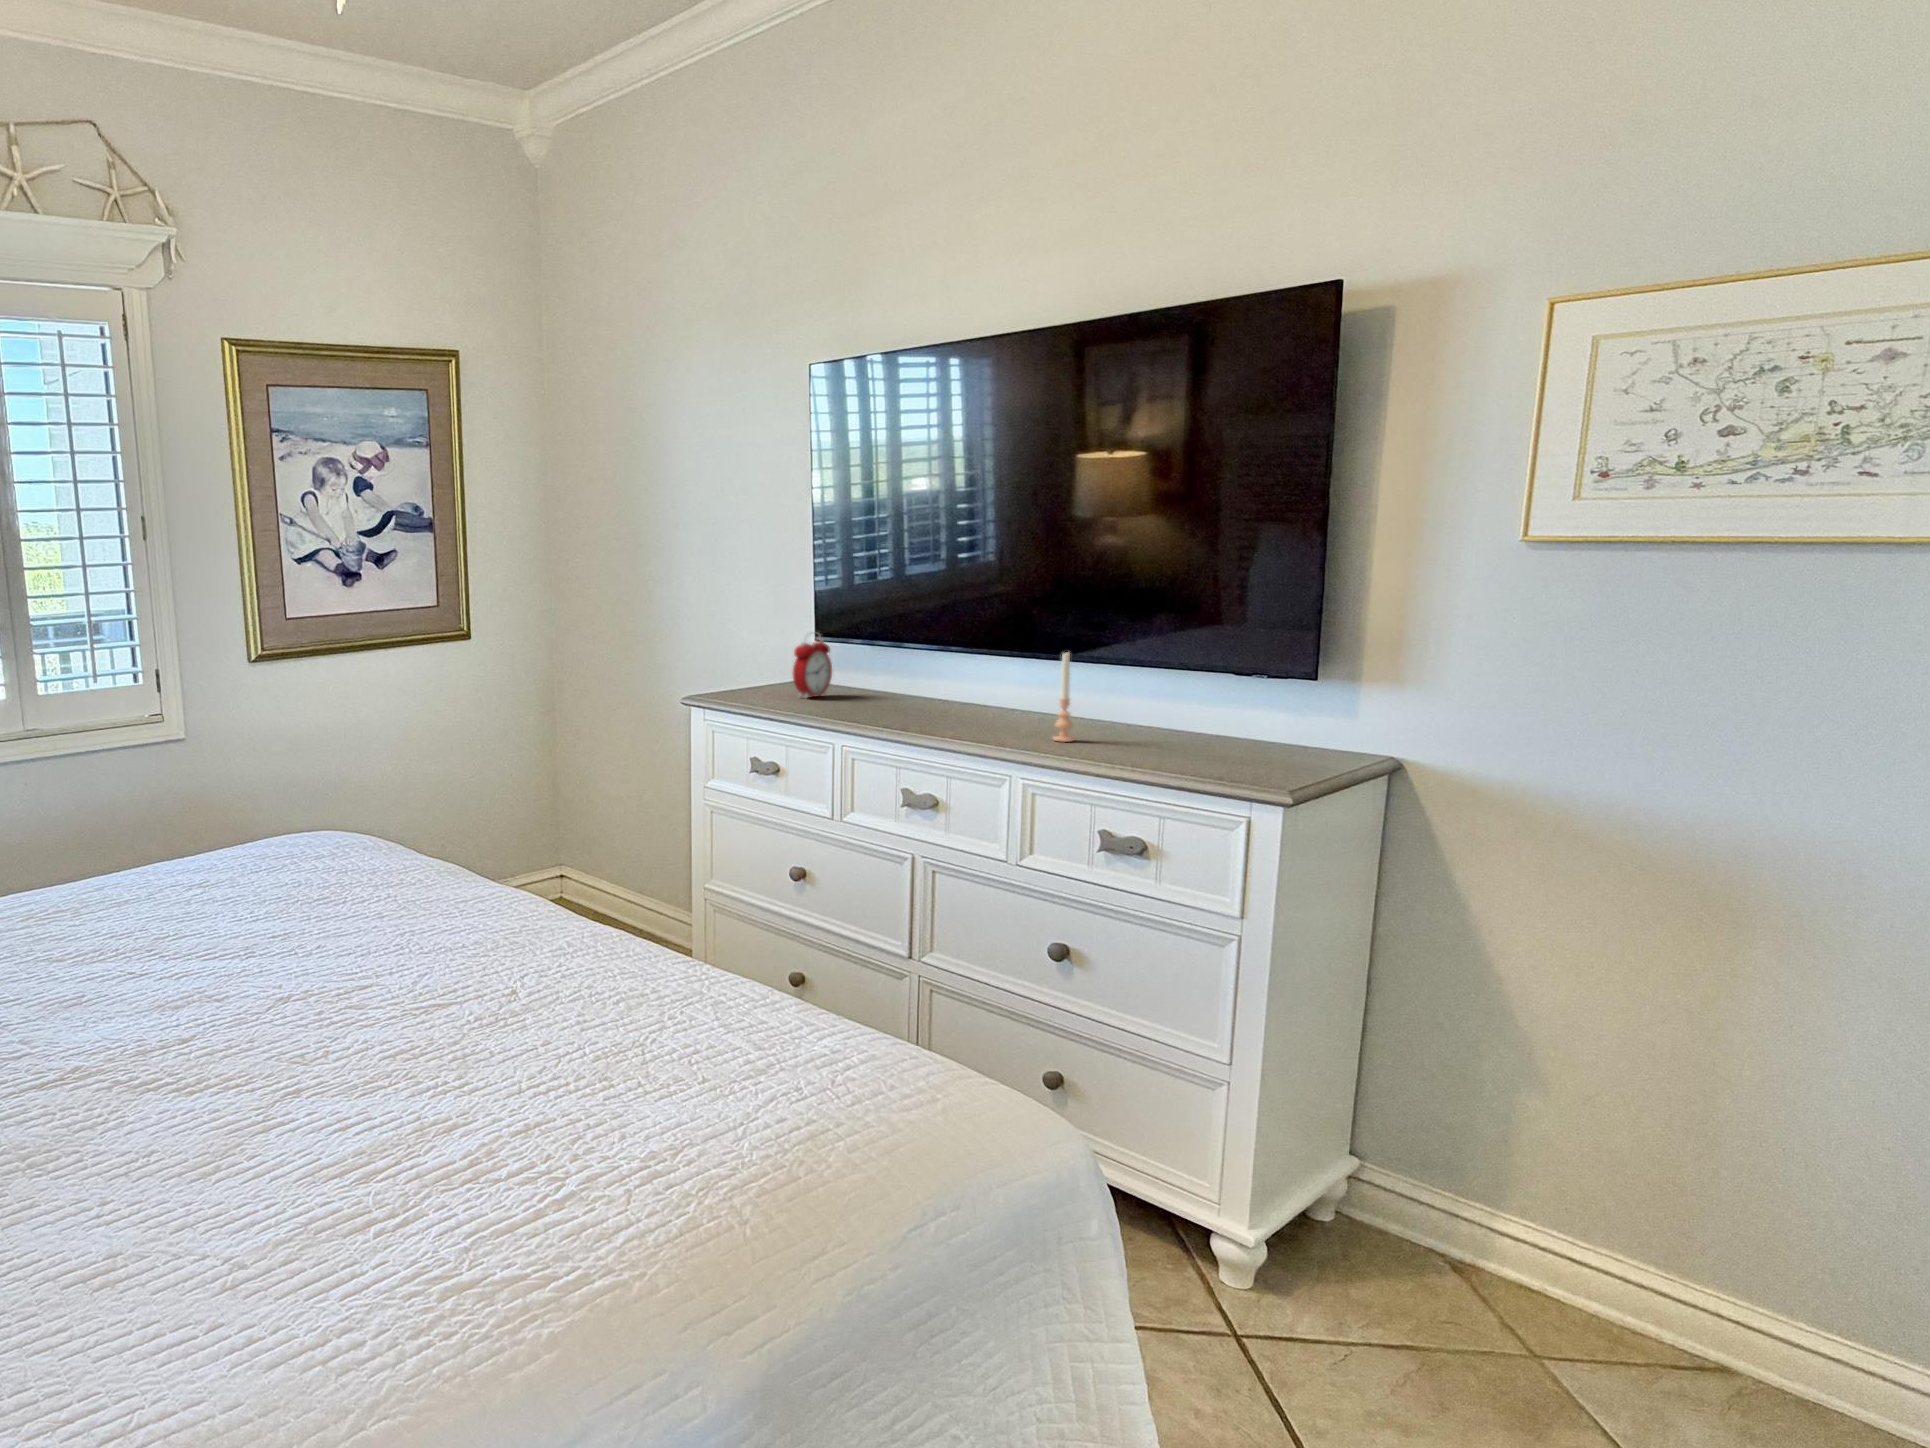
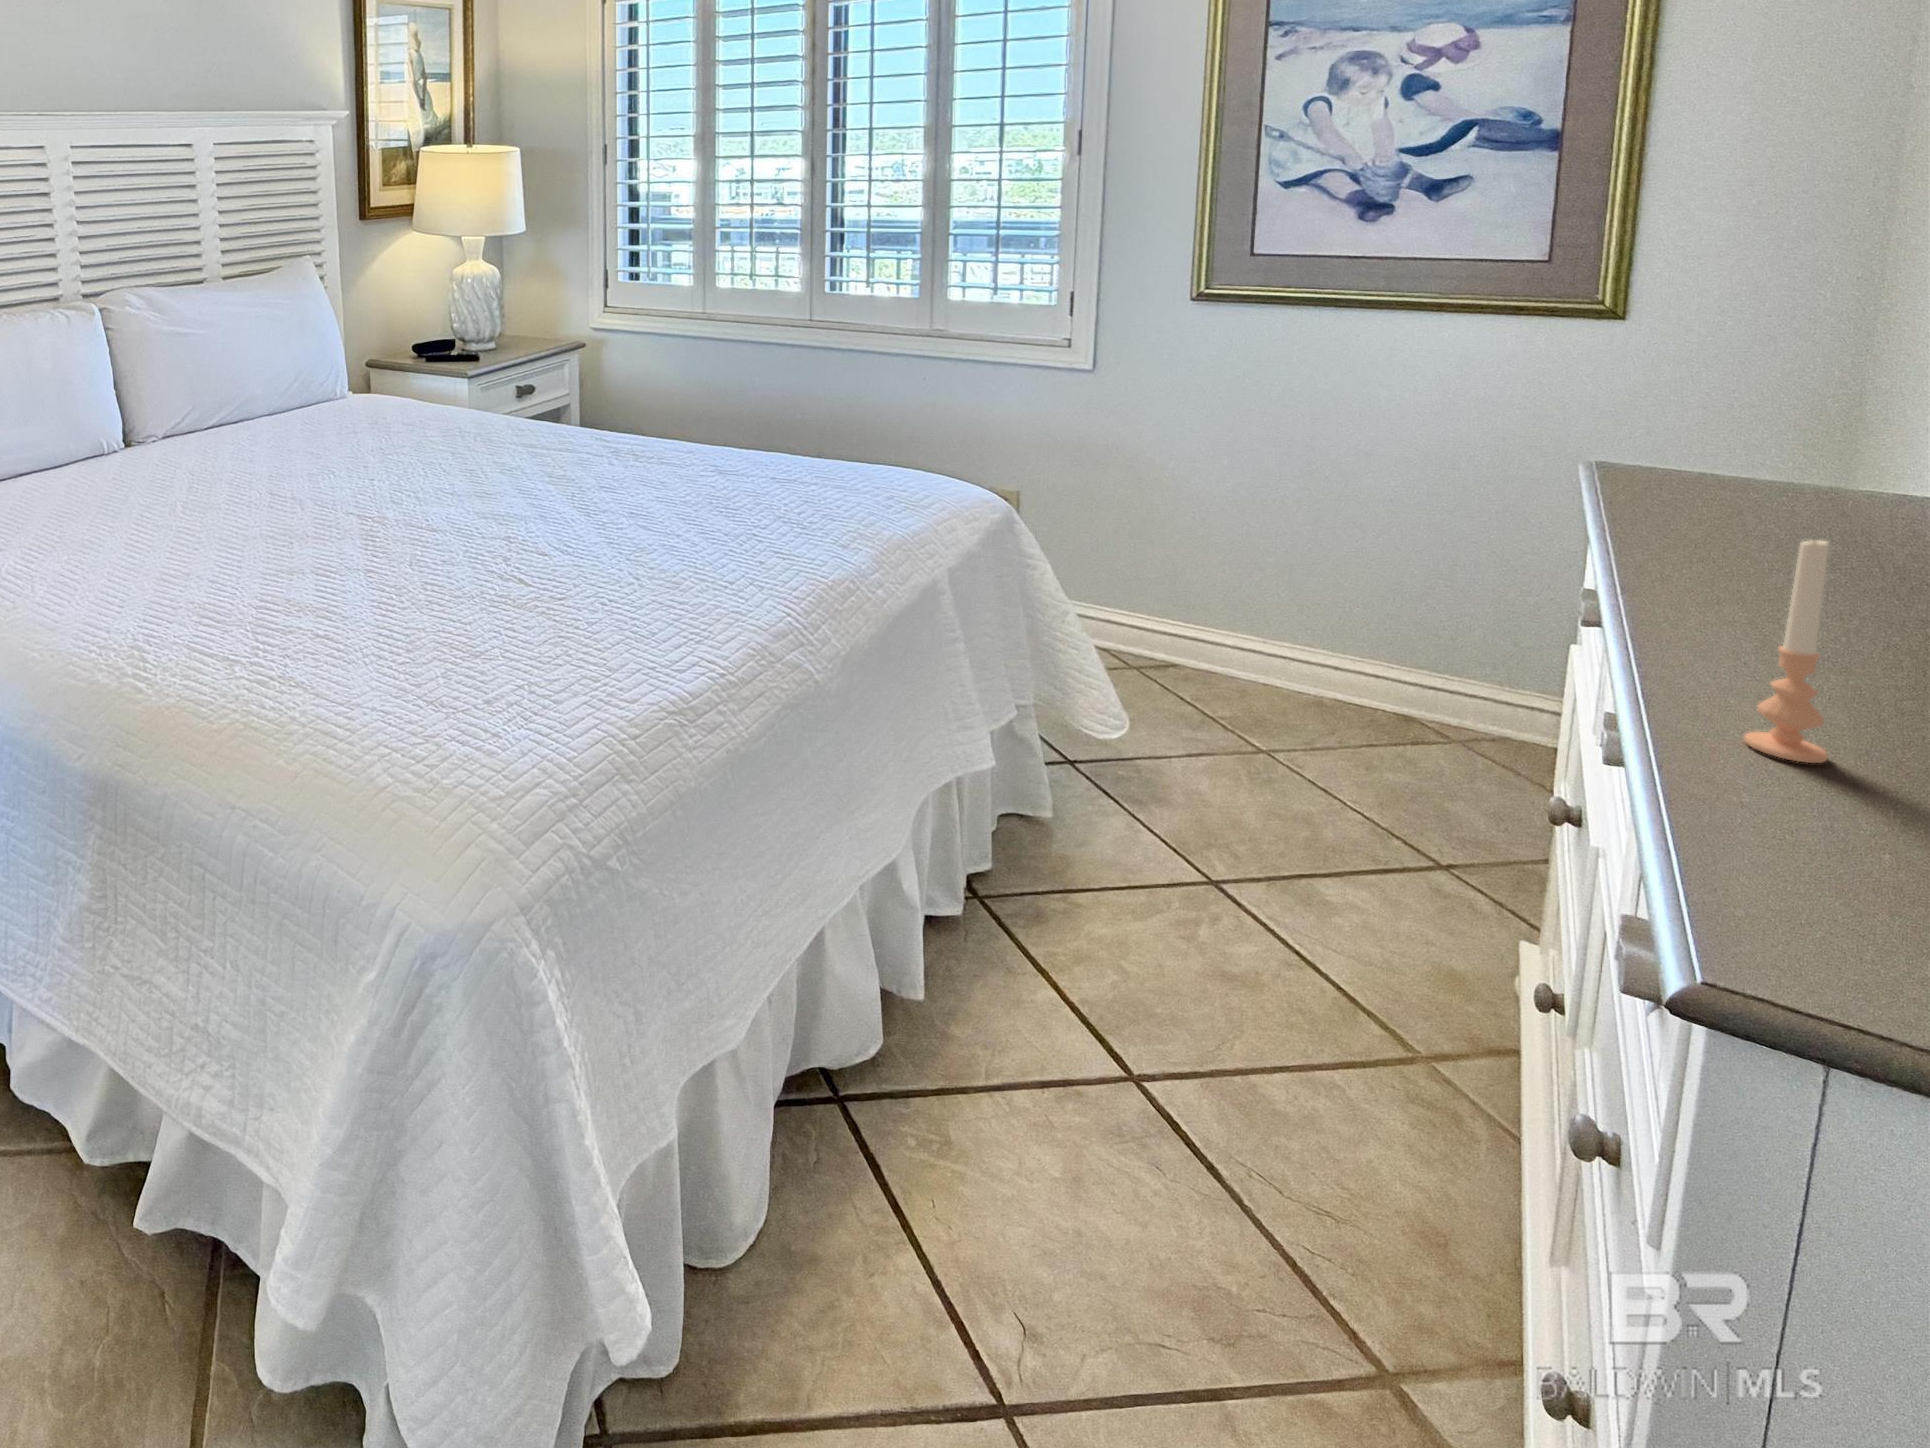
alarm clock: present [793,635,832,697] -> none [1691,392,1843,529]

